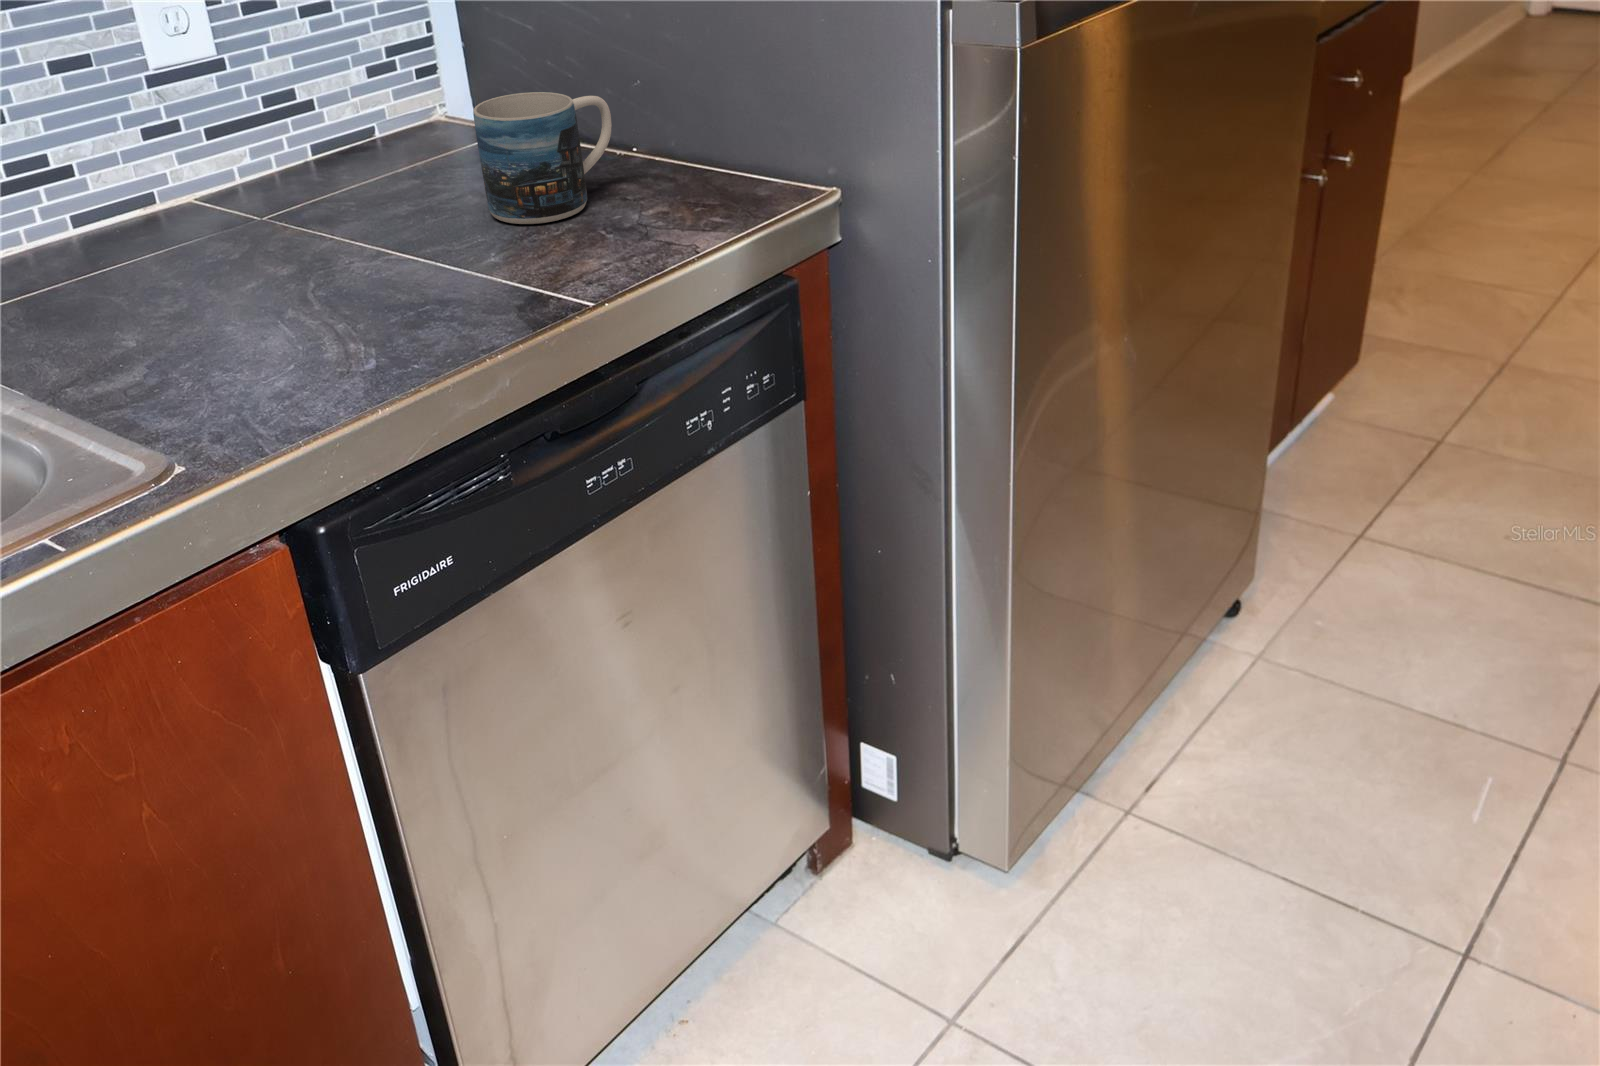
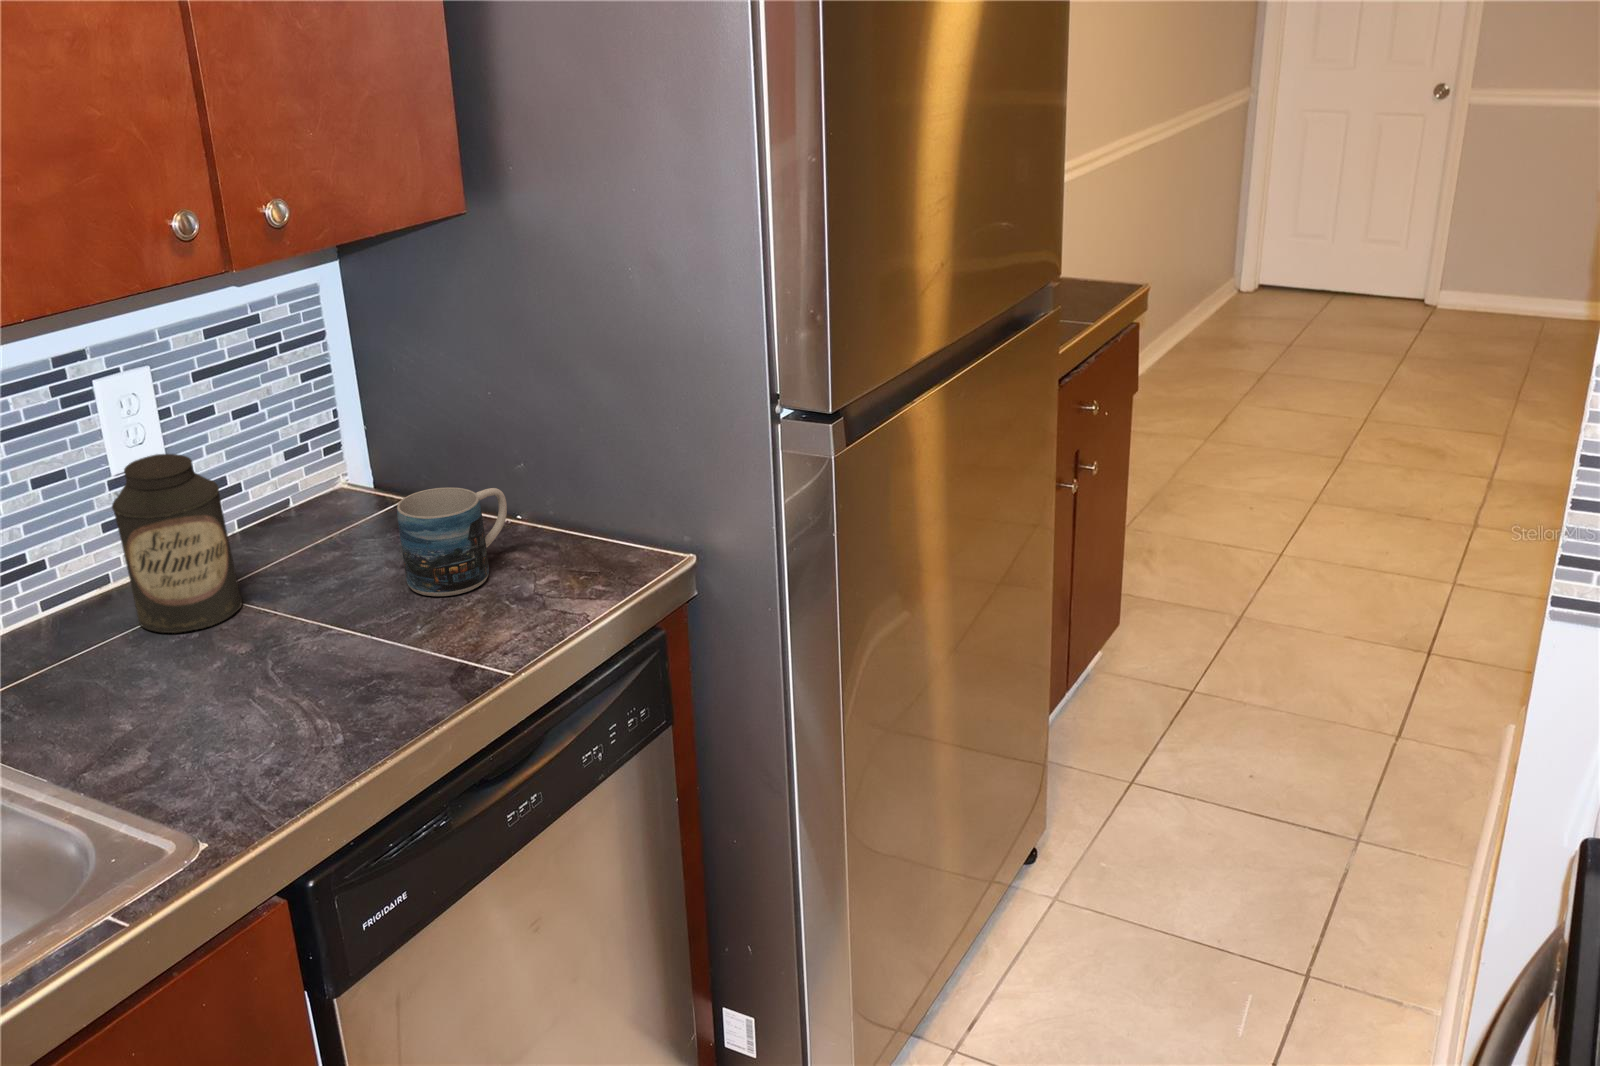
canister: none [133,32,298,253] -> present [112,454,242,633]

